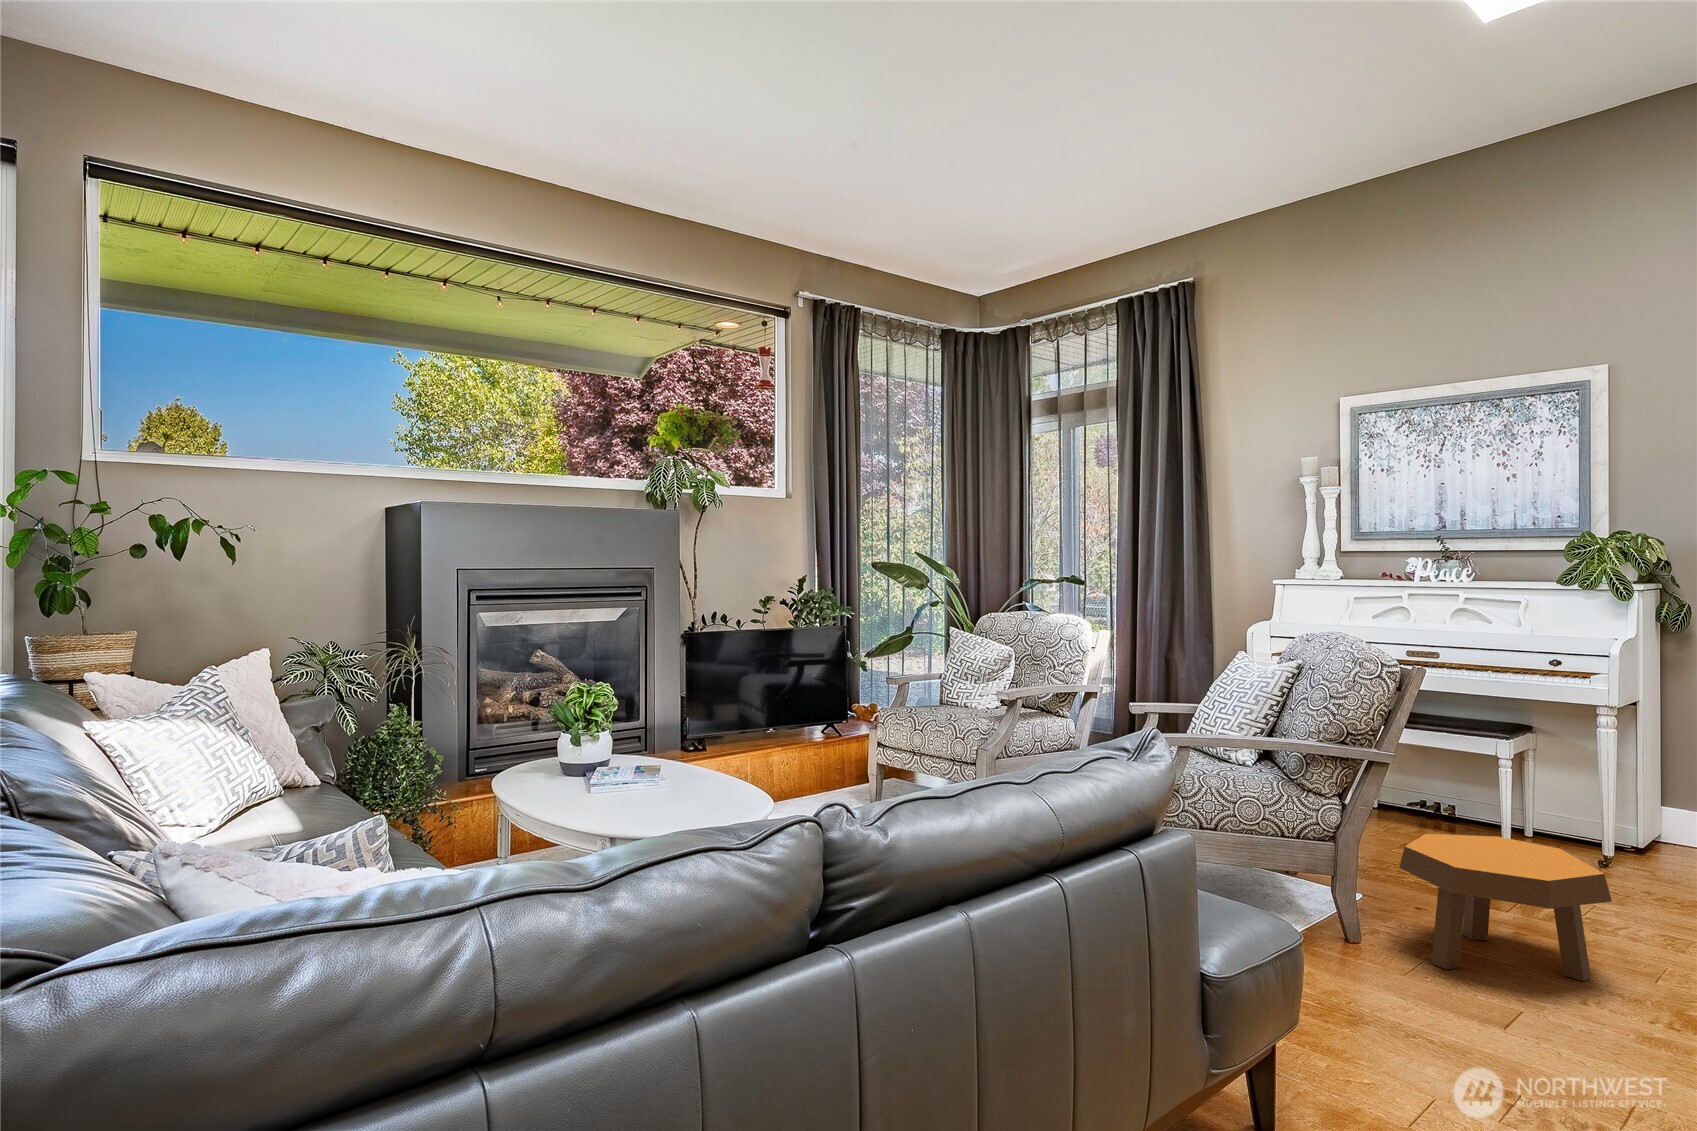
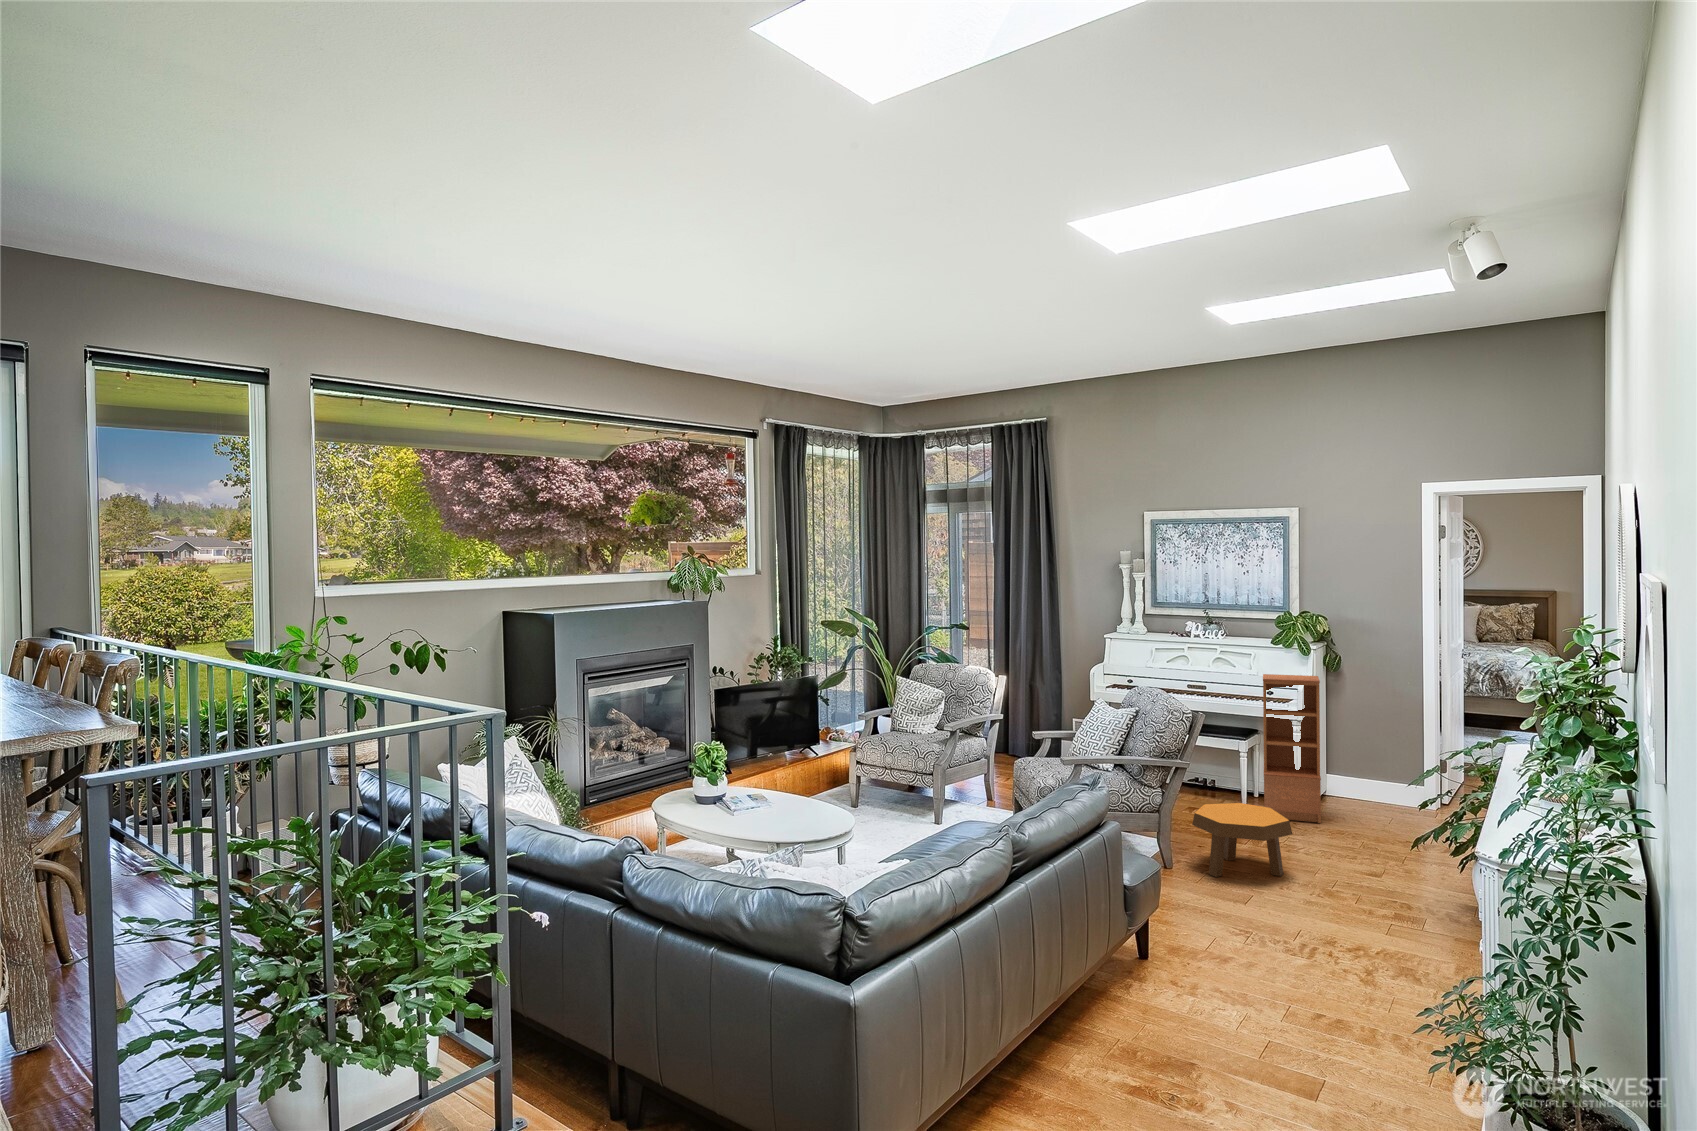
bookcase: none [1542,630,1658,889] -> present [1263,674,1321,823]

